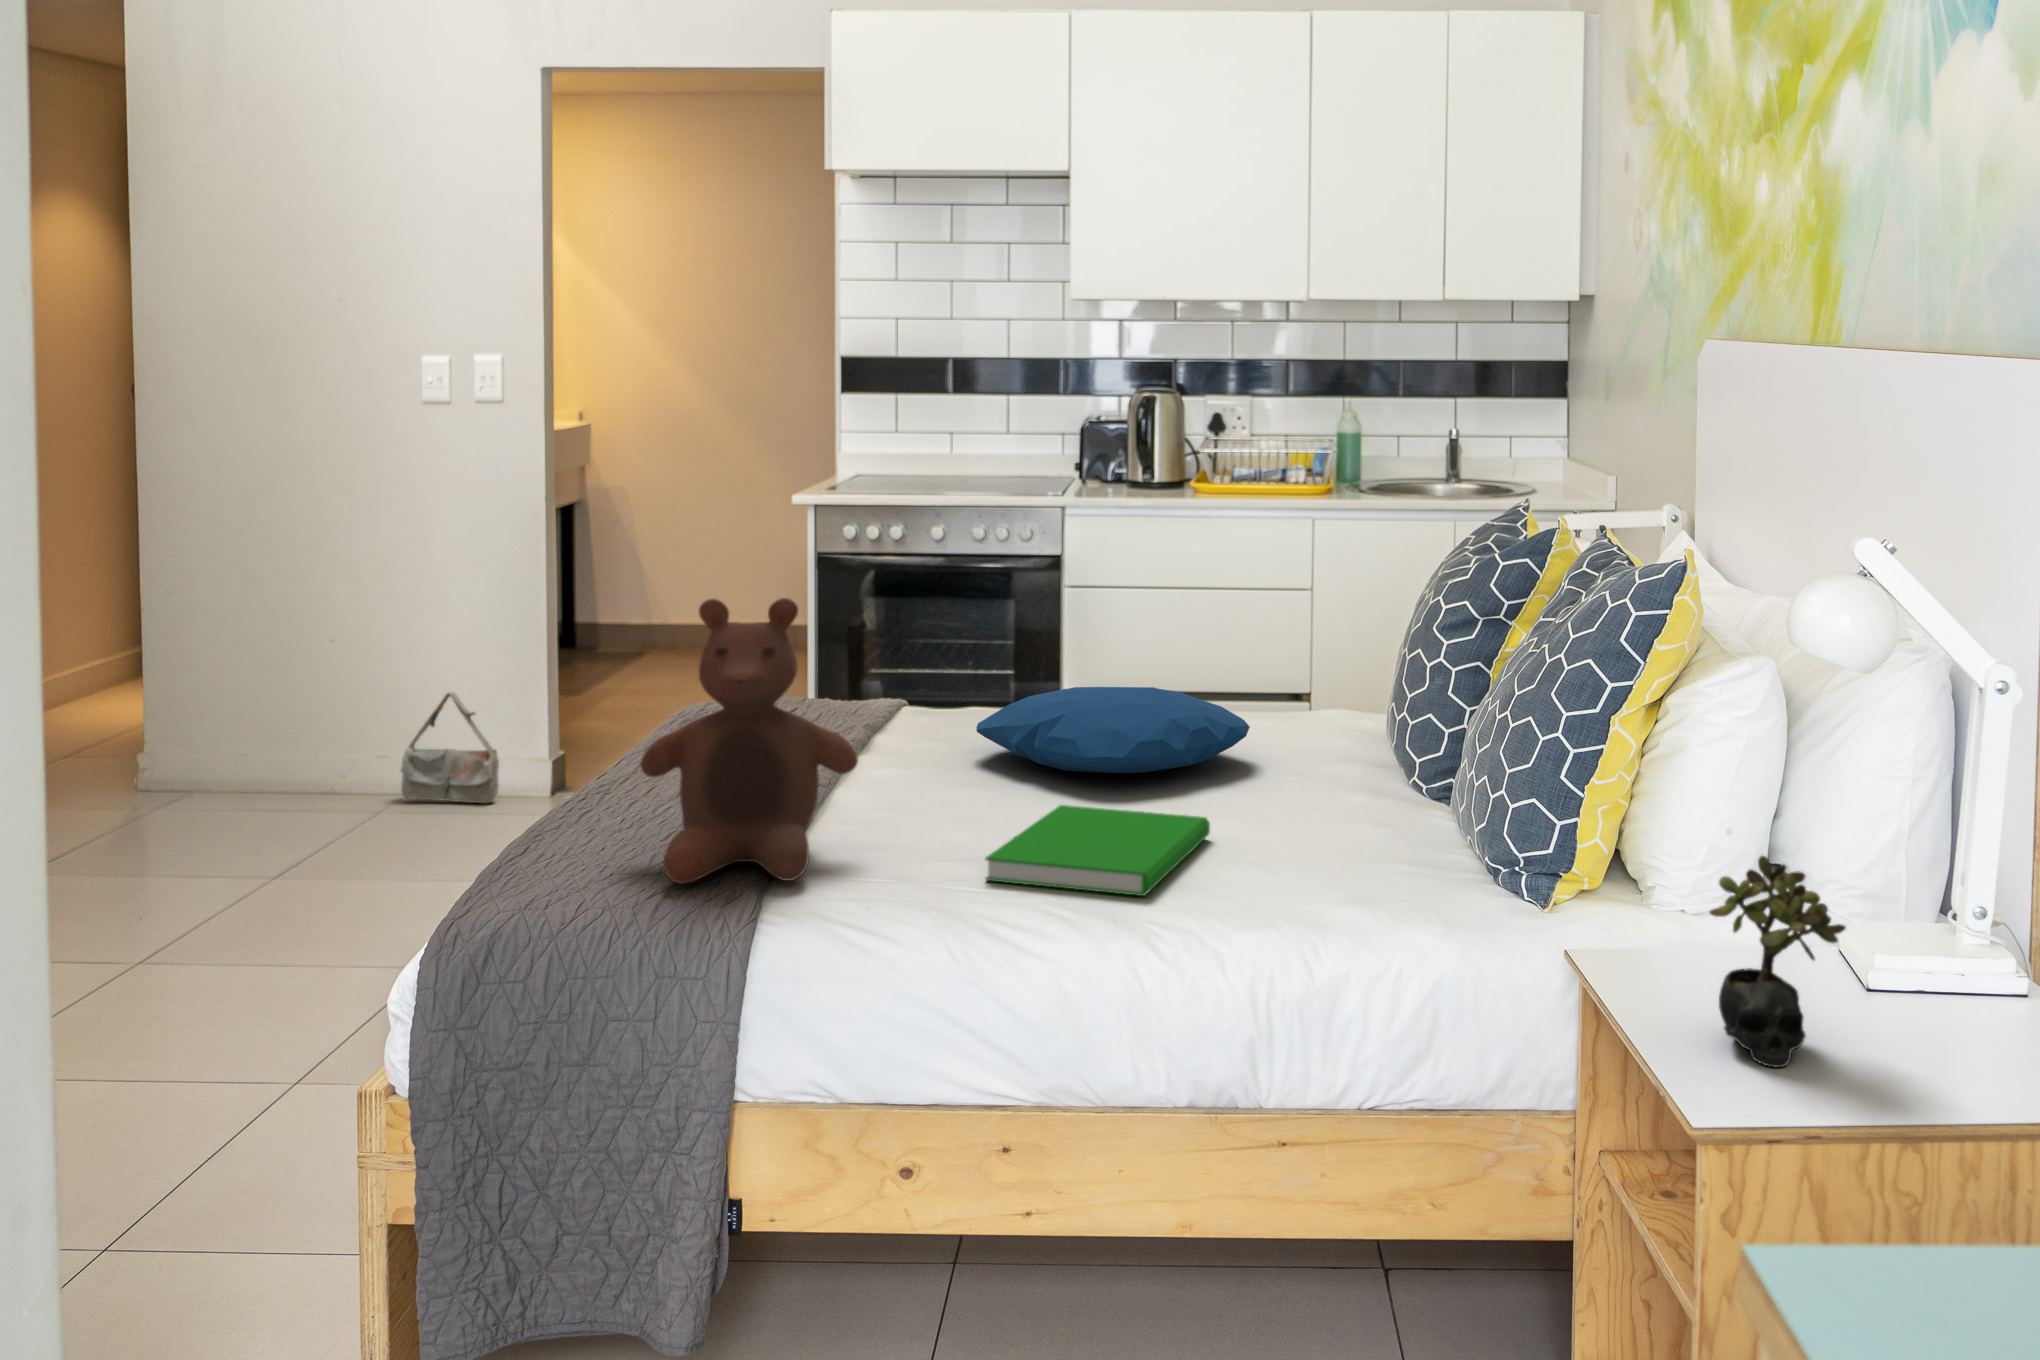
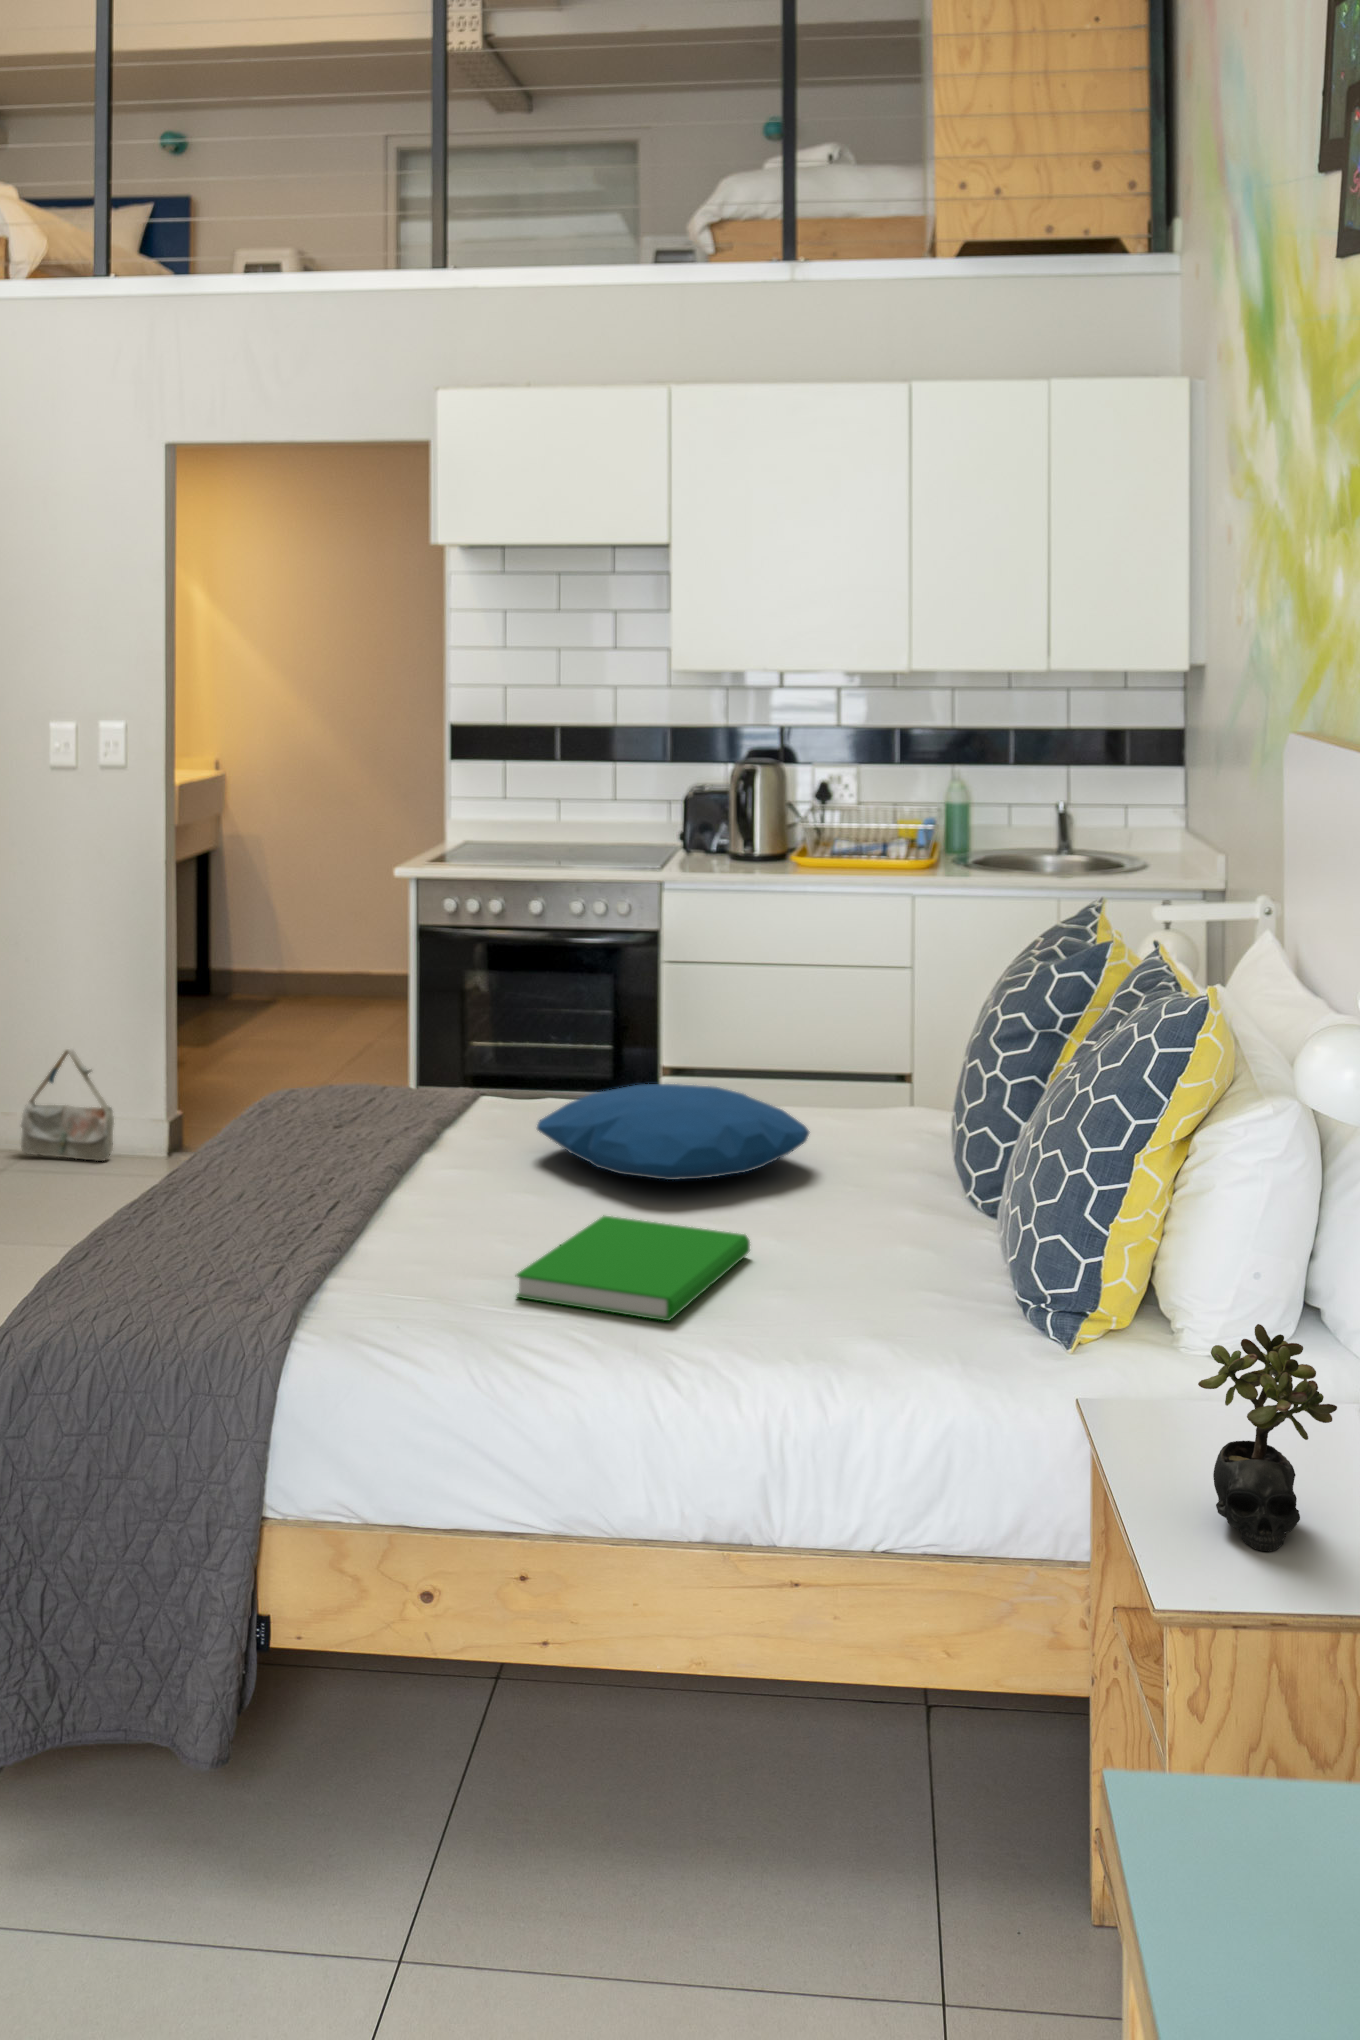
stuffed bear: present [641,598,858,883] -> none [191,1006,400,1292]

